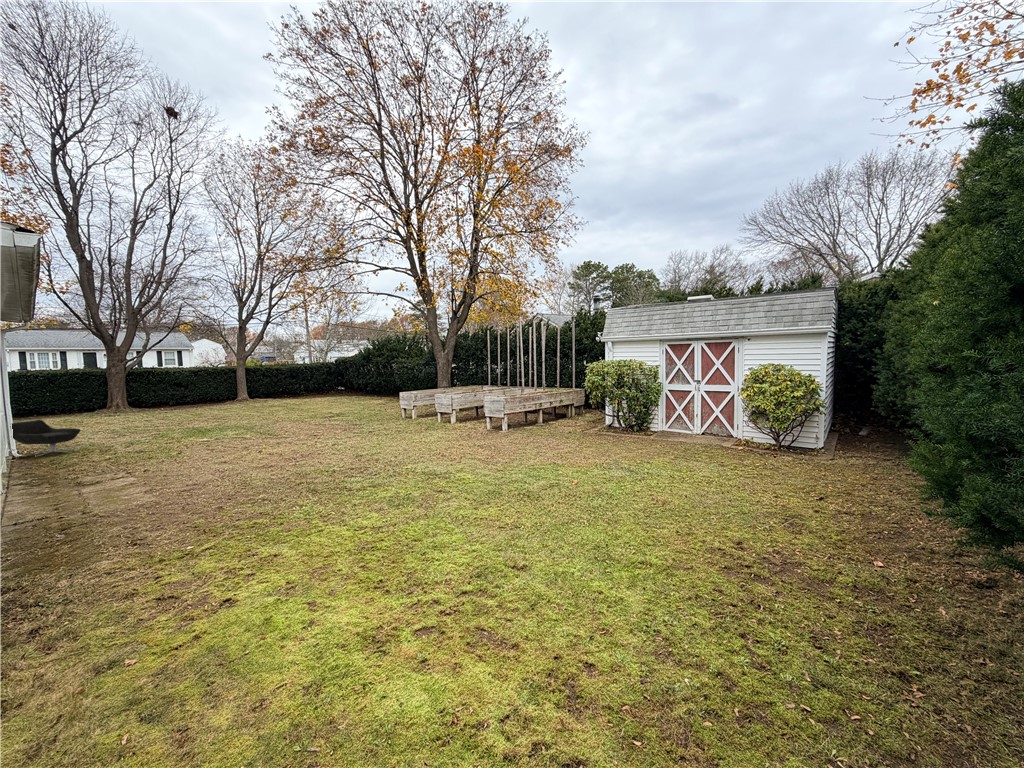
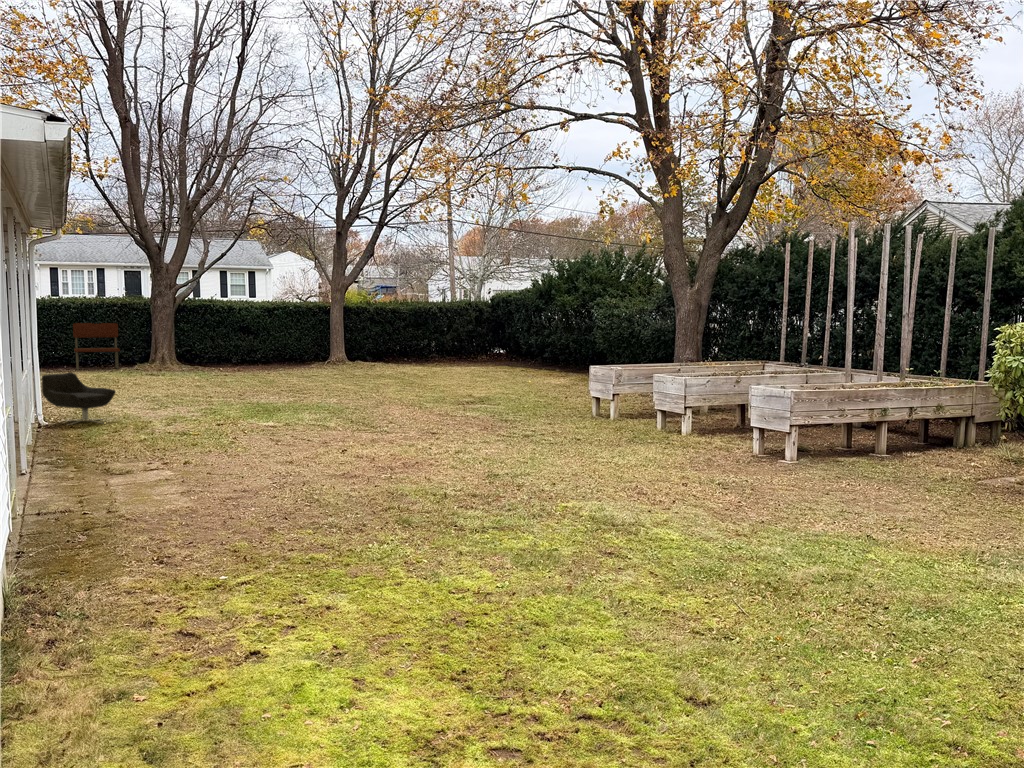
bench: none [38,385,80,418] -> present [73,323,120,370]

